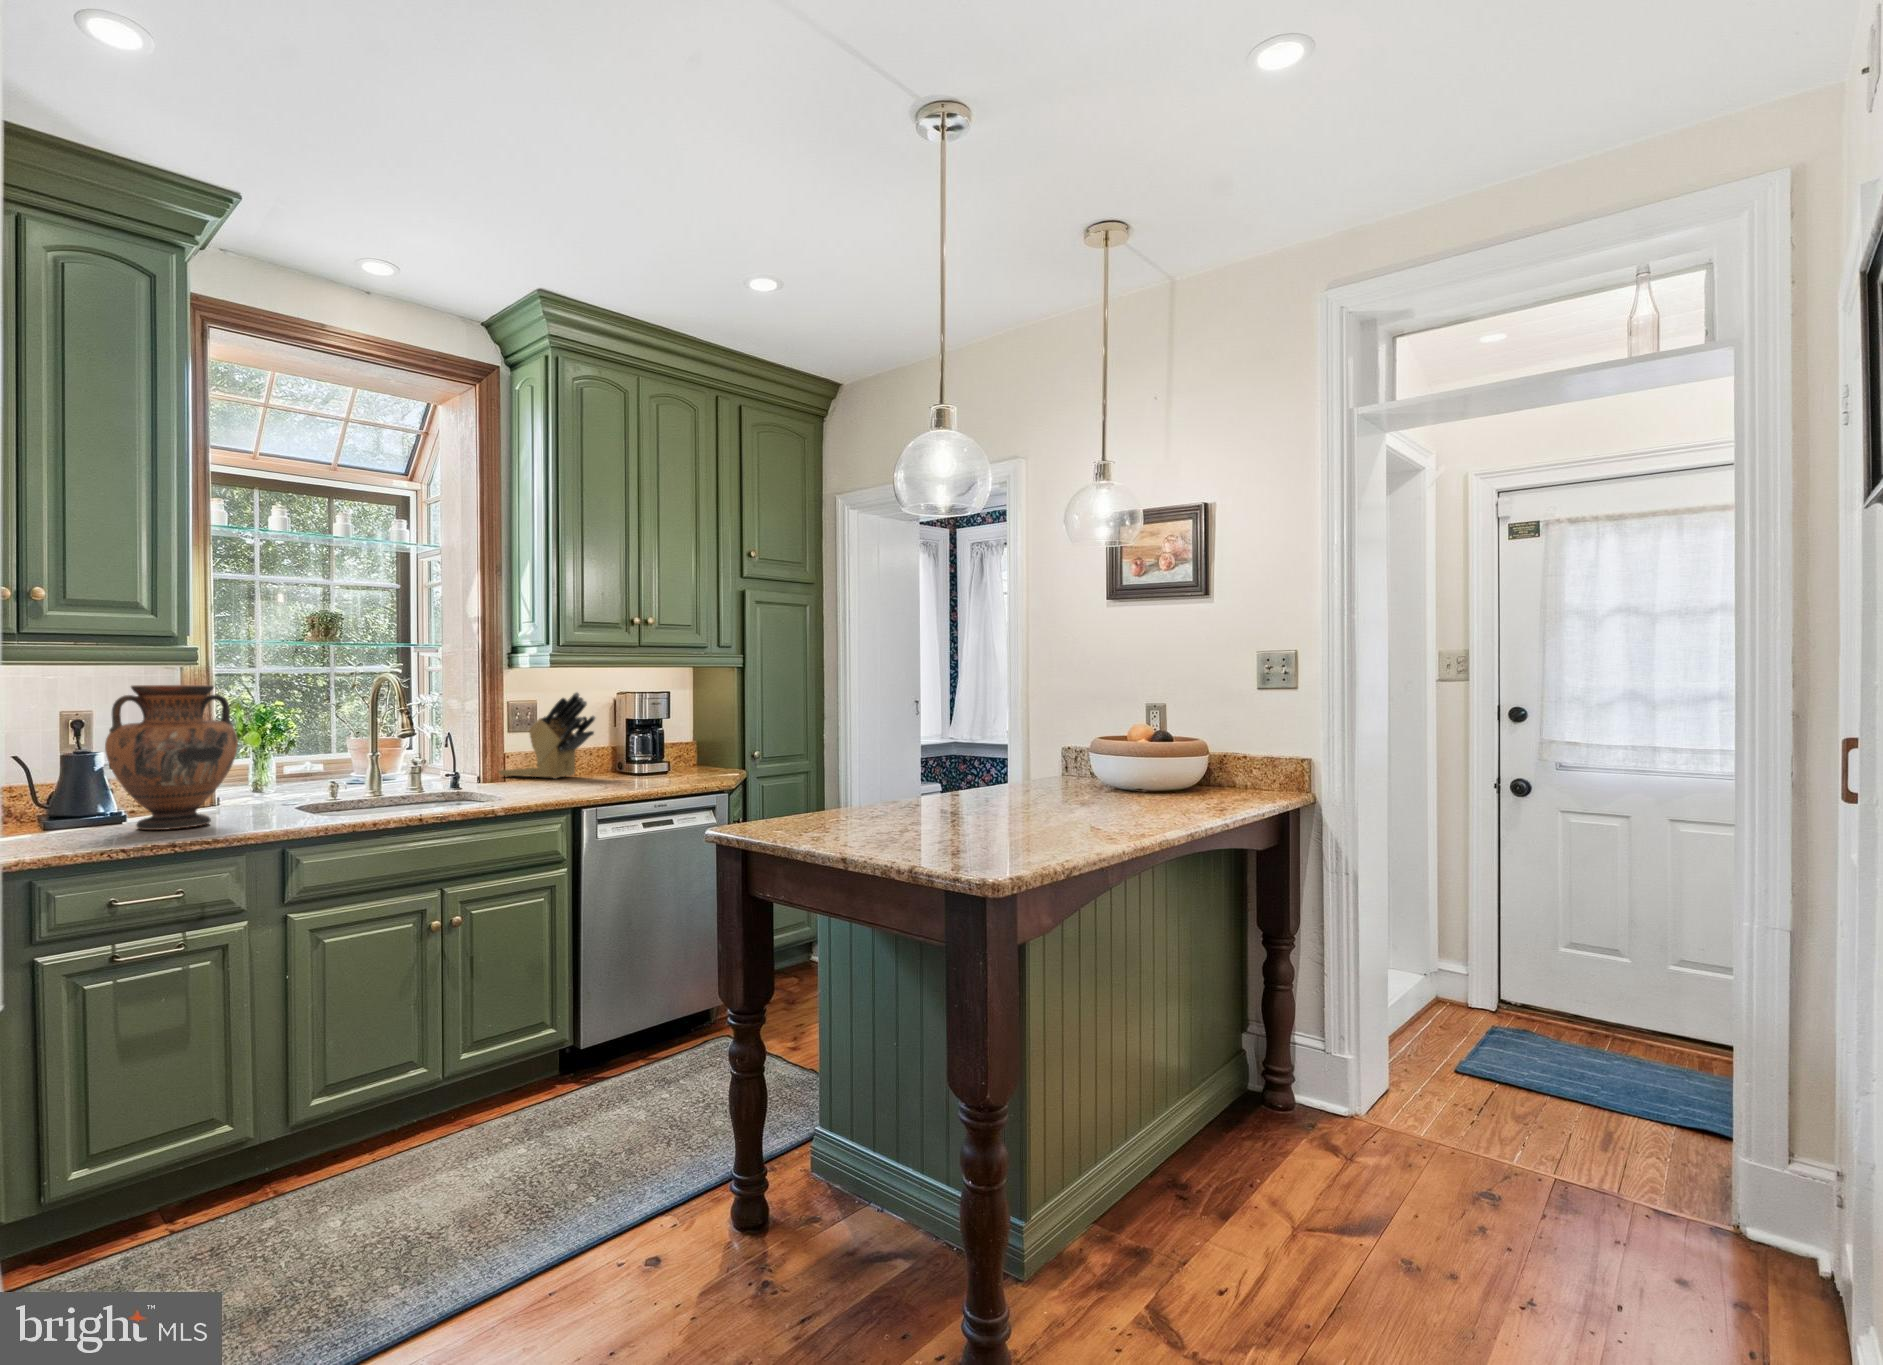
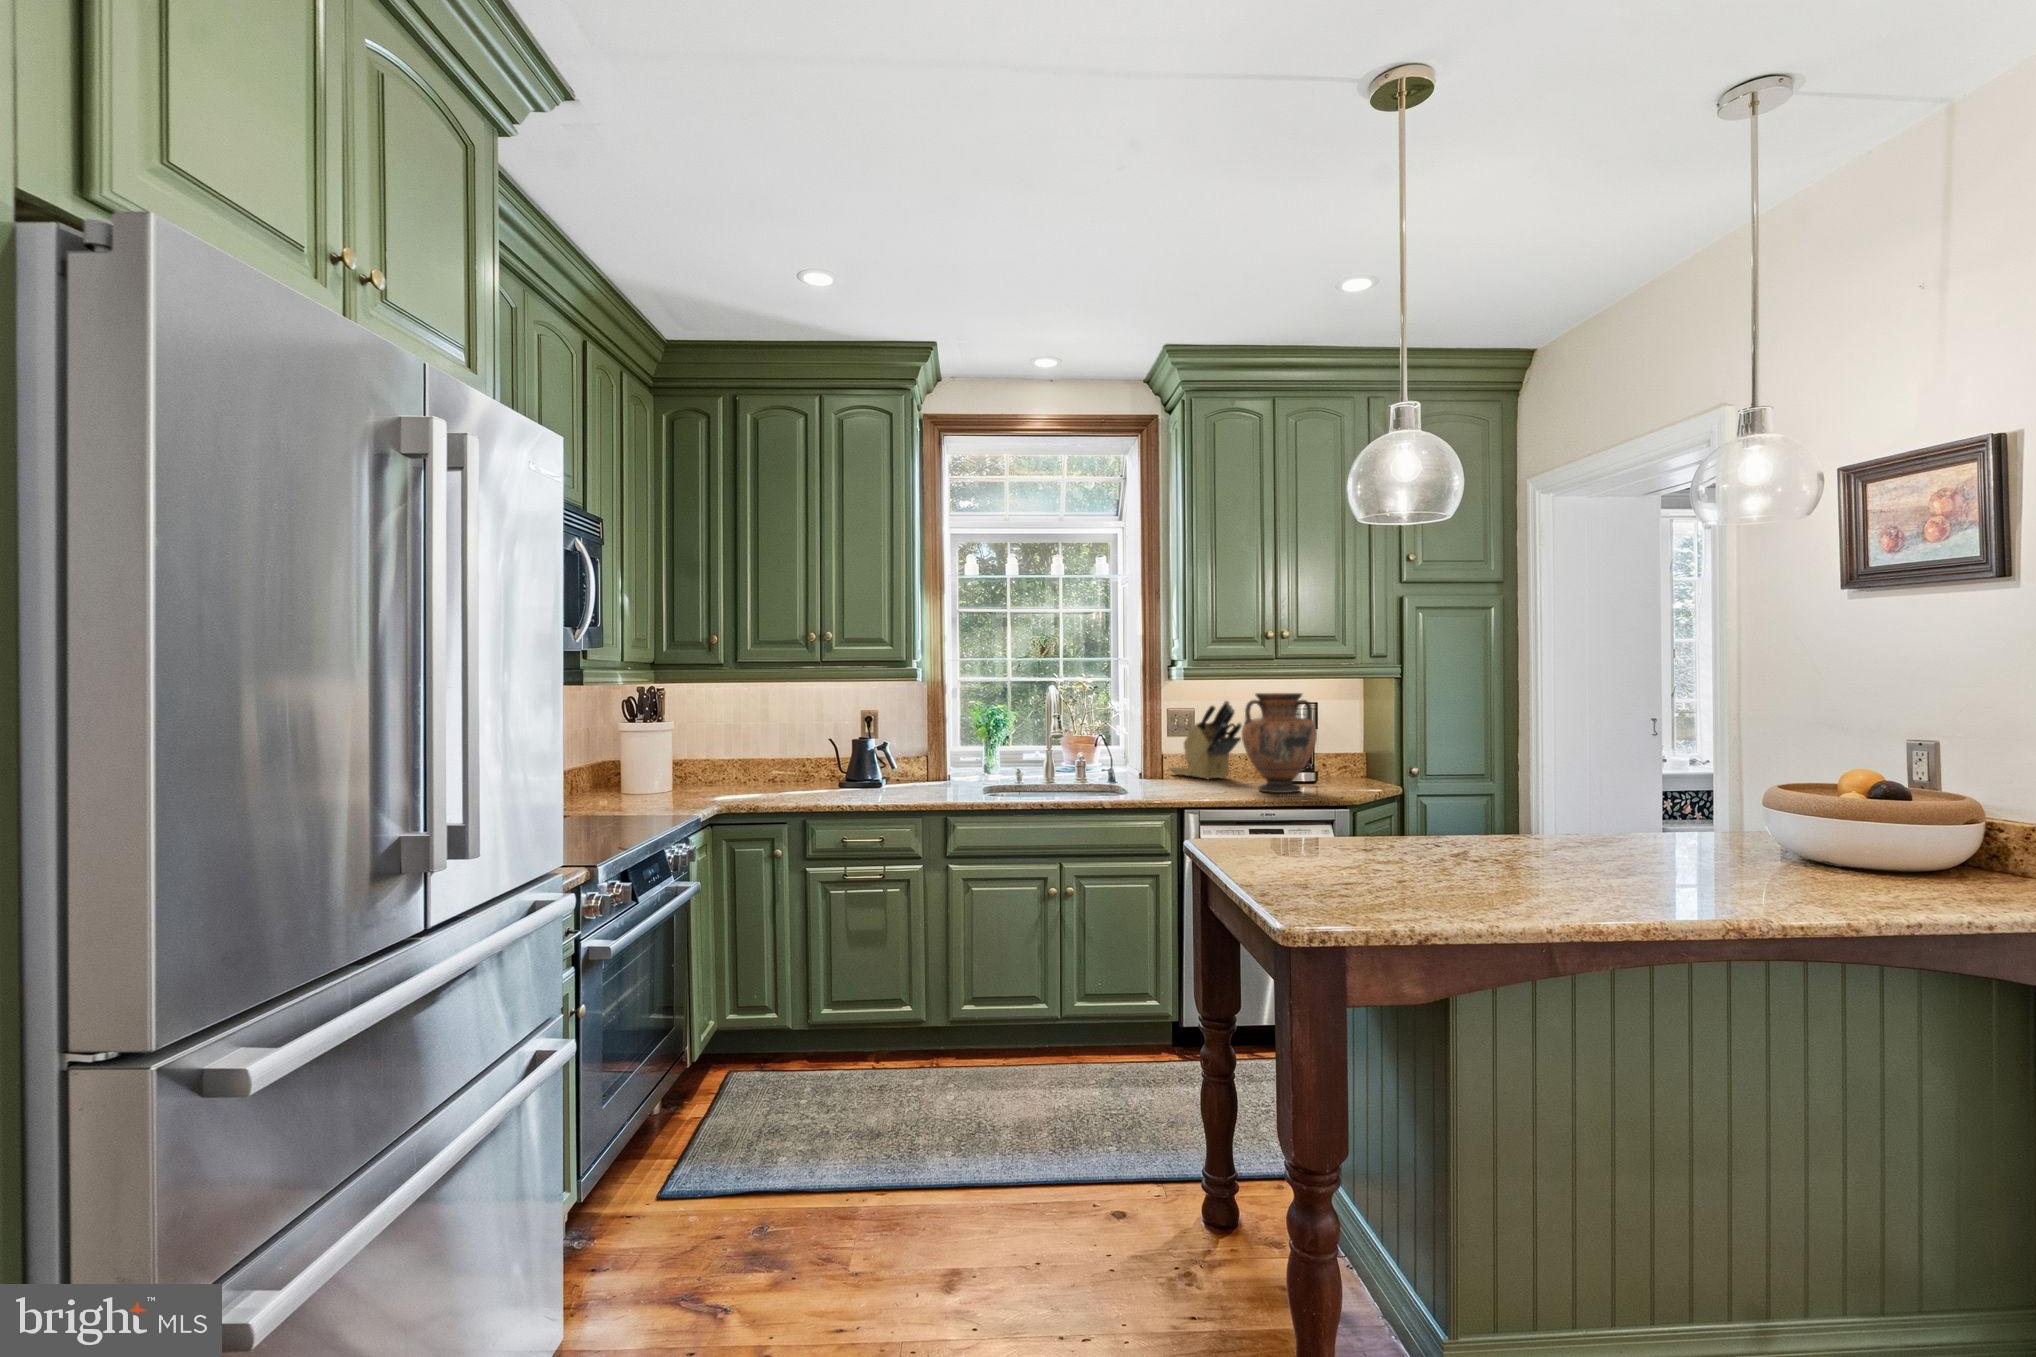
vase: present [105,685,238,830] -> present [1242,693,1317,793]

